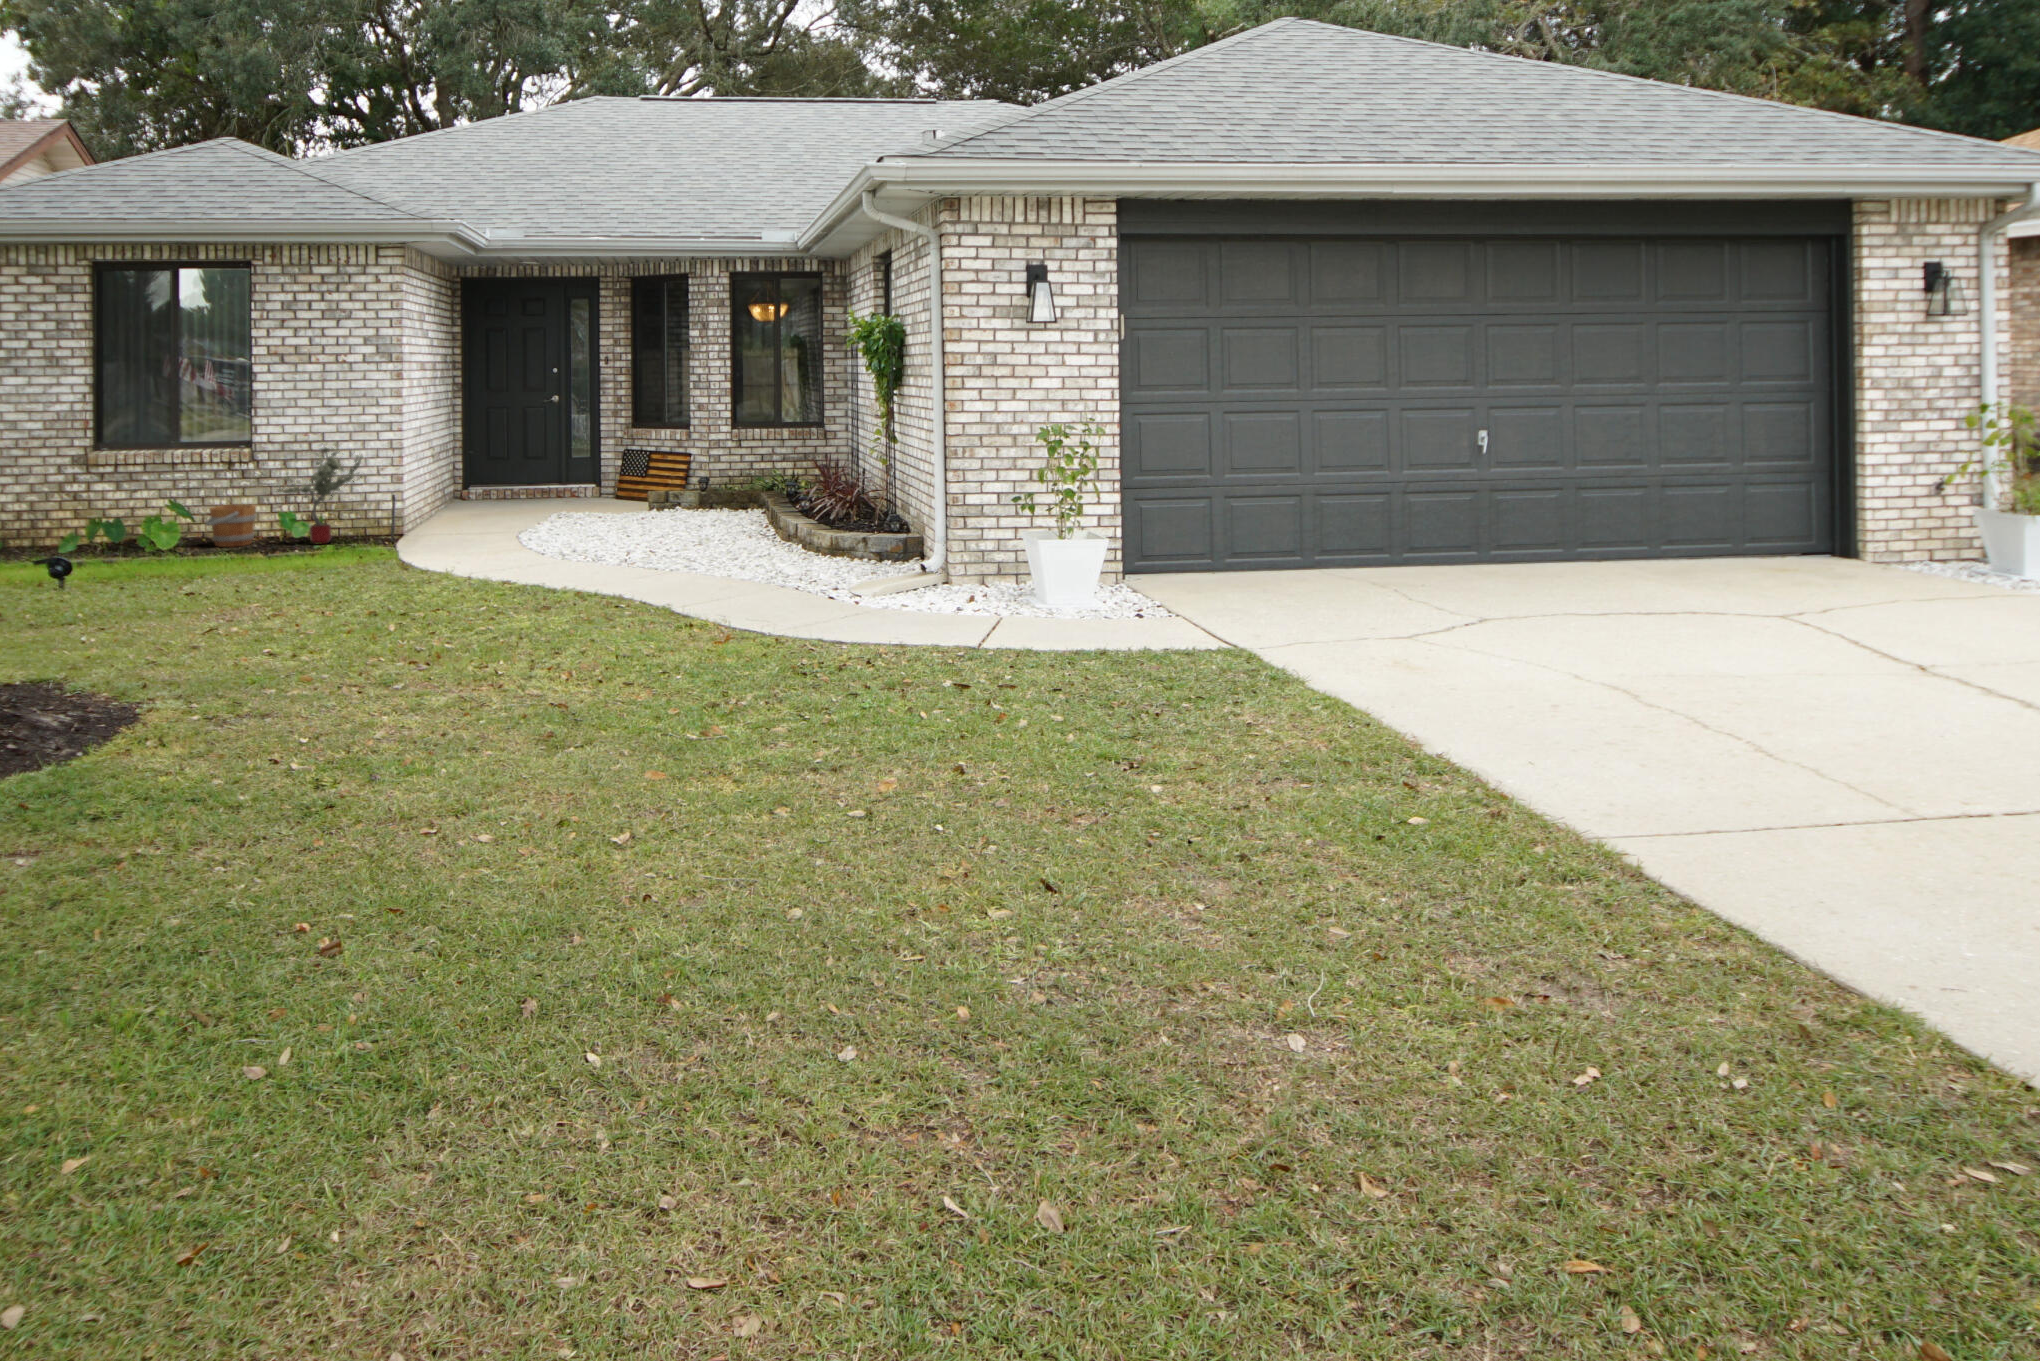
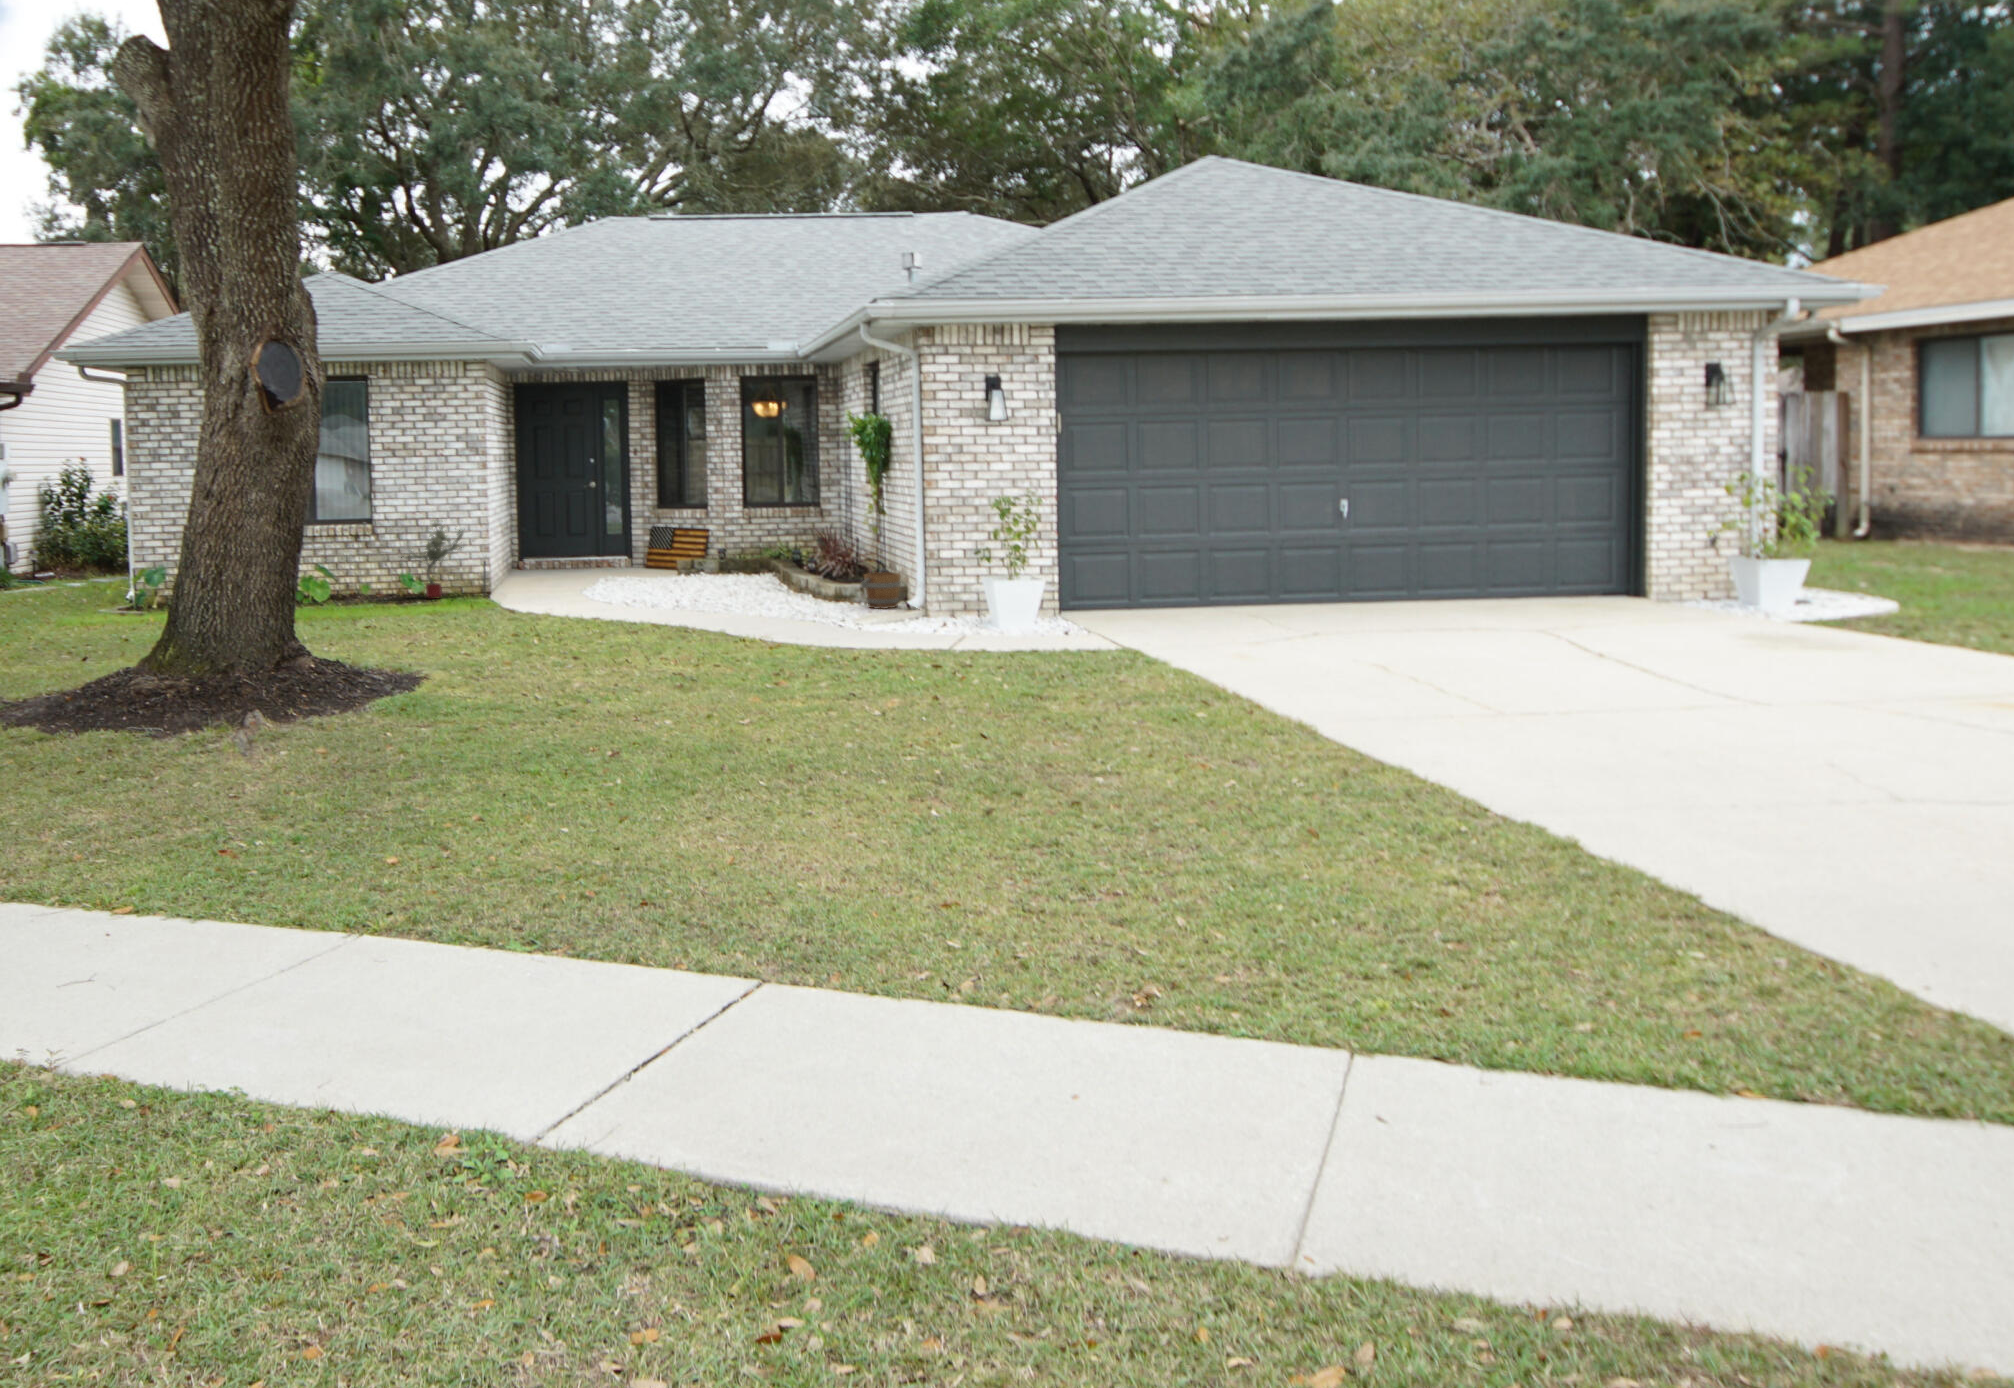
bucket: present [206,504,257,547] -> present [861,572,901,609]

